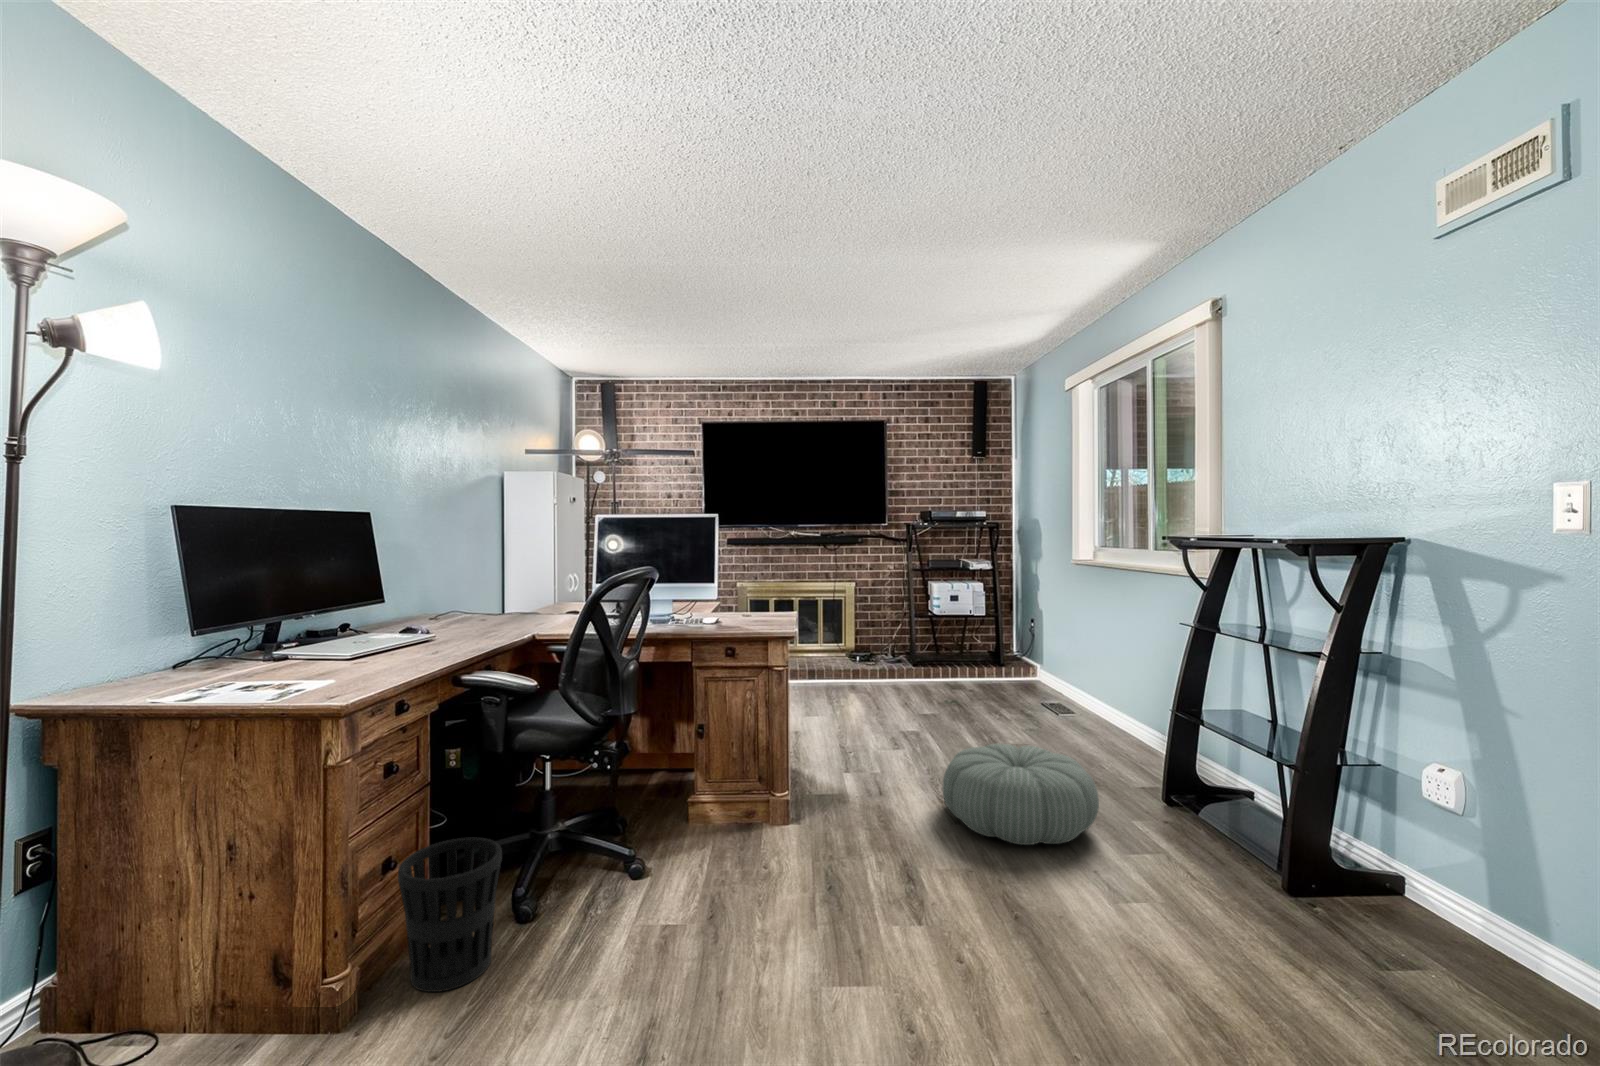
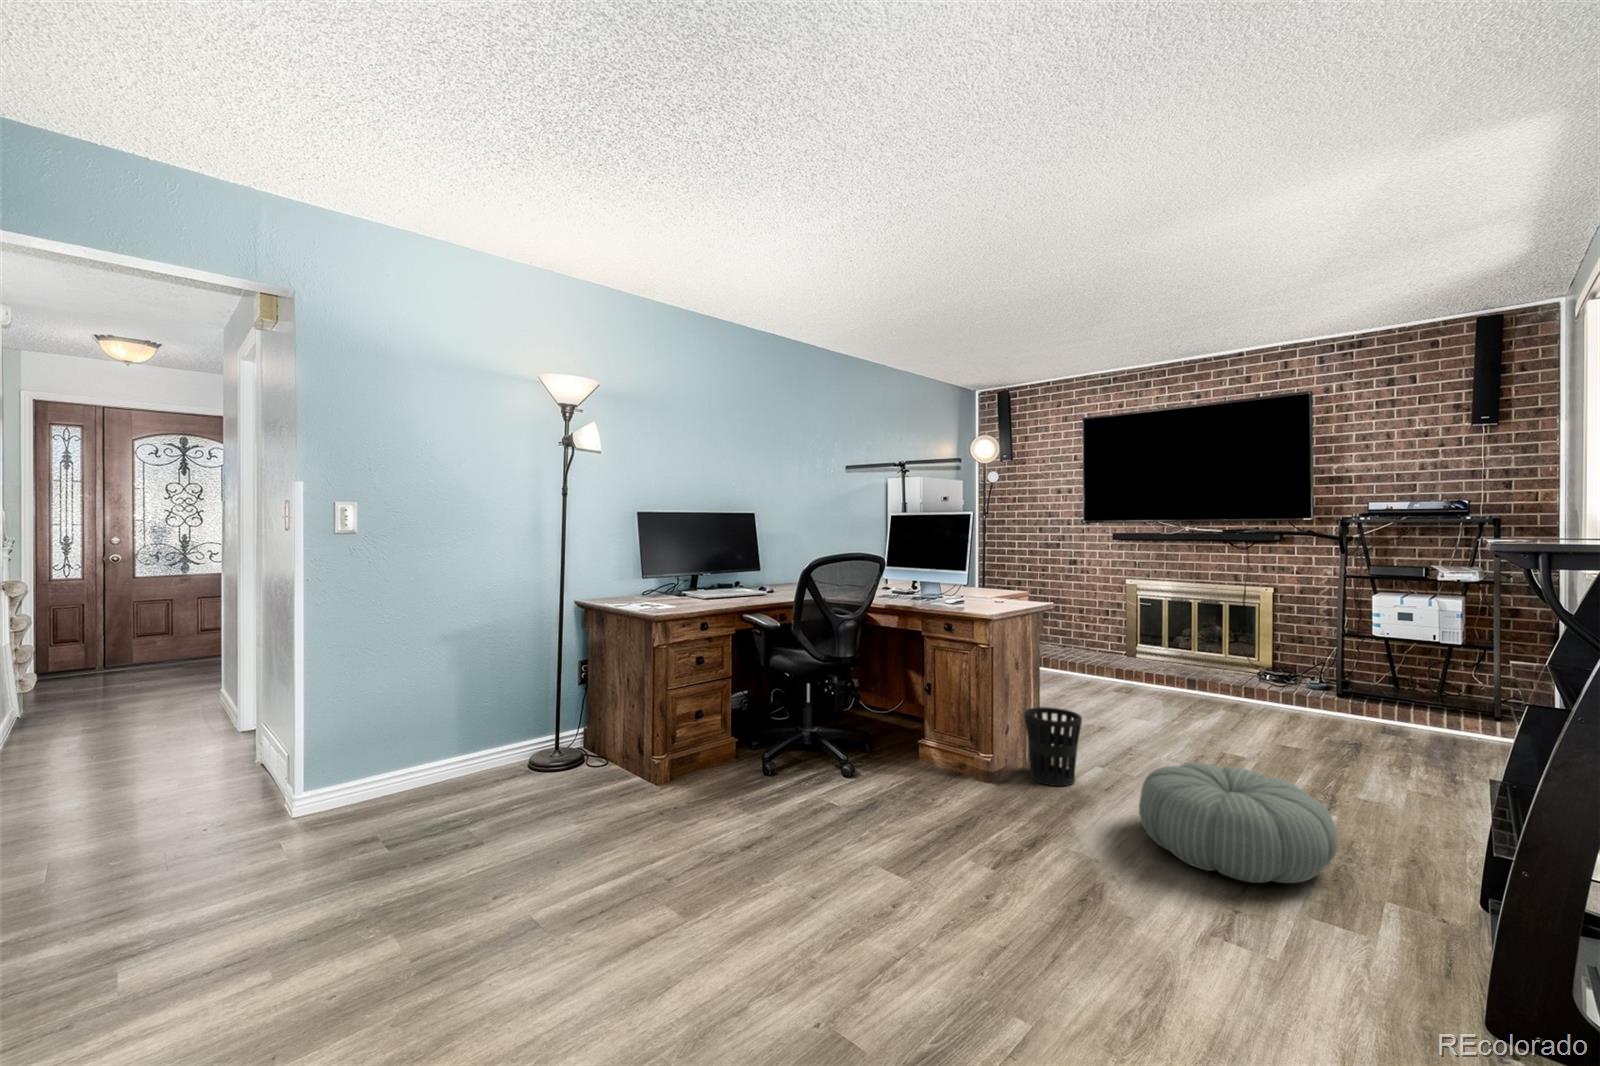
wastebasket: present [398,838,502,992] -> present [1024,707,1082,786]

